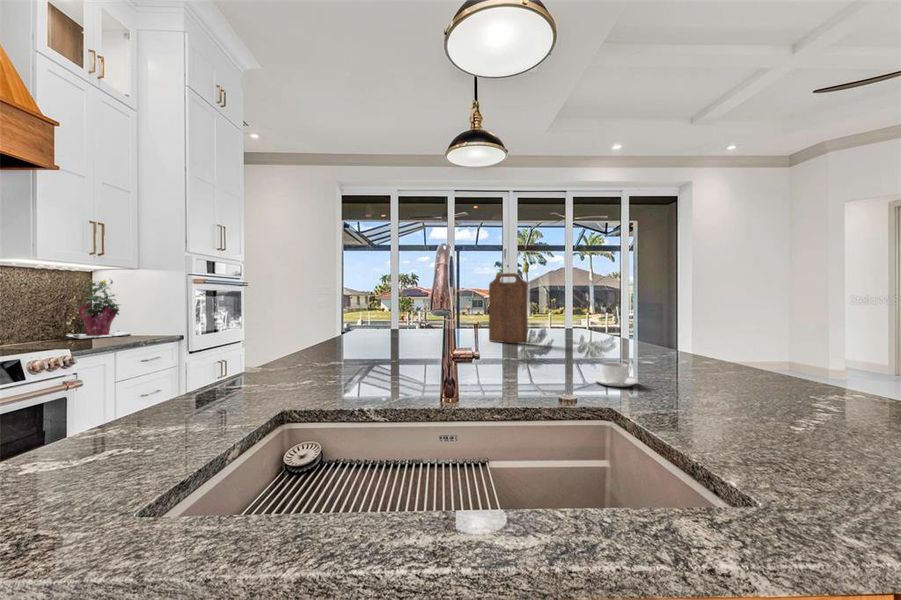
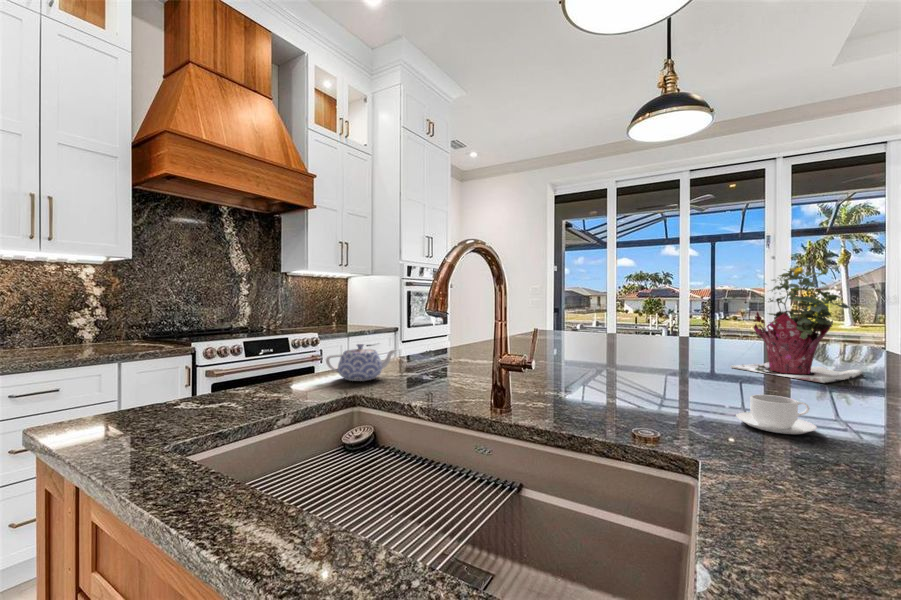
cutting board: present [489,273,528,343] -> none [672,268,726,360]
potted plant: present [67,280,131,339] -> present [731,264,864,383]
teapot: none [215,353,296,397] -> present [326,344,396,381]

